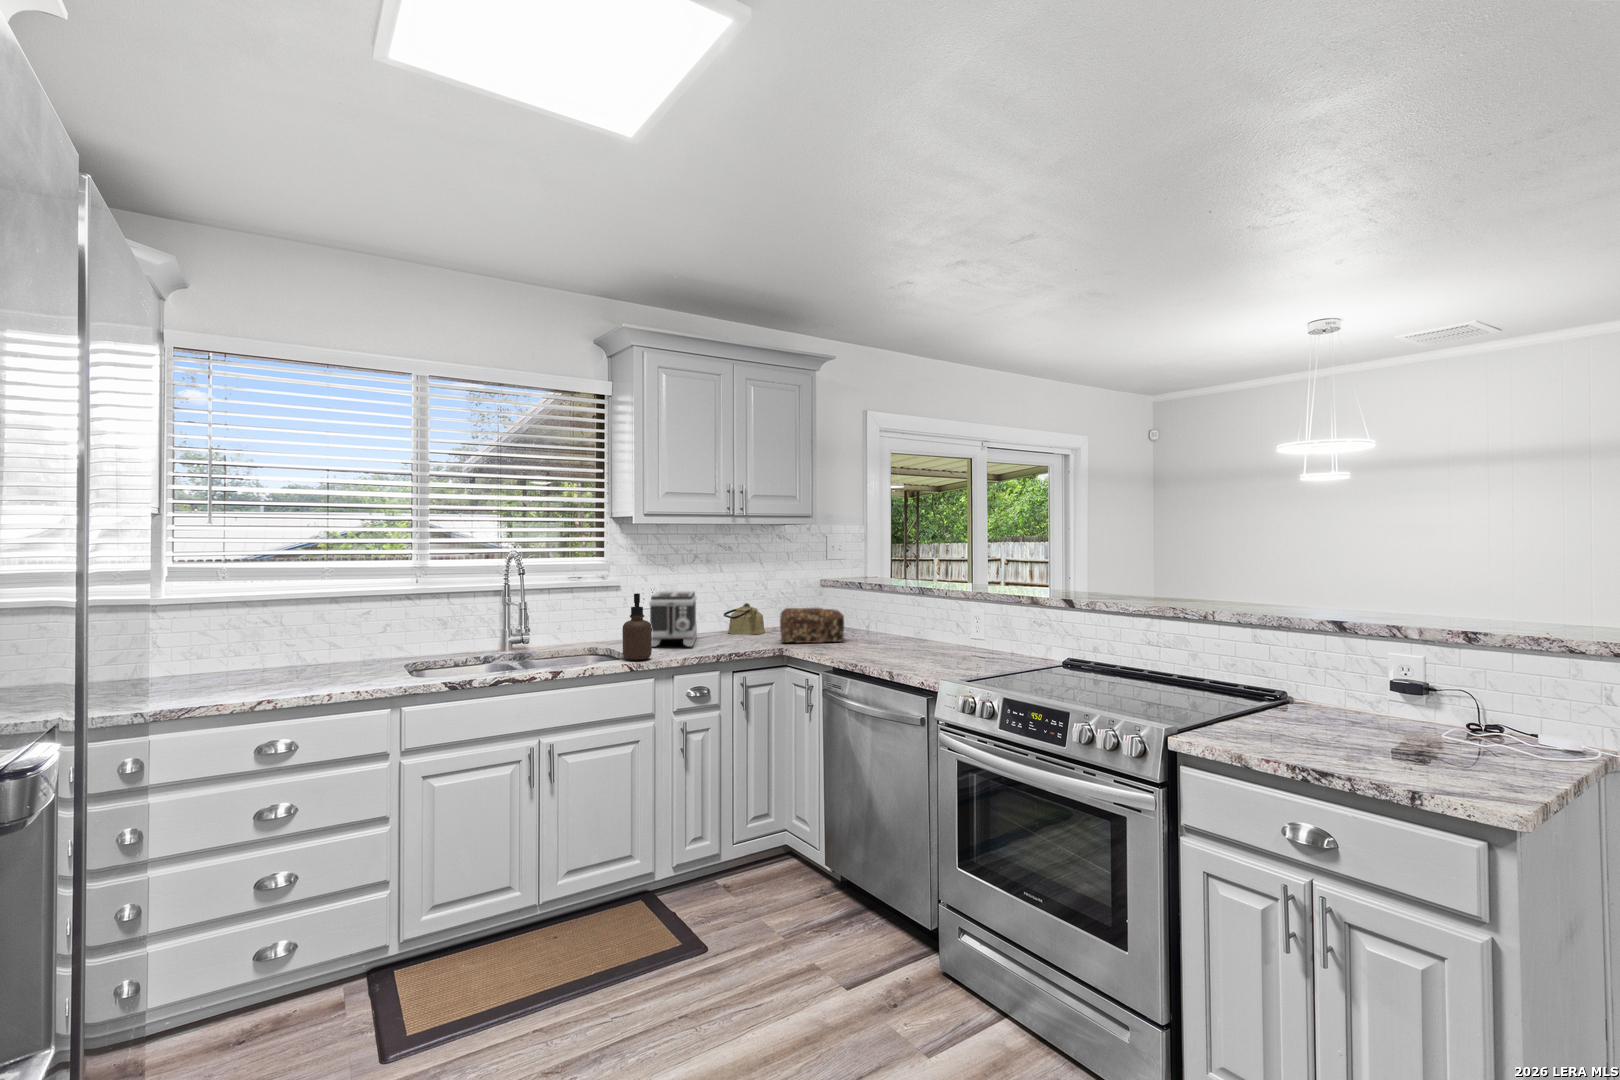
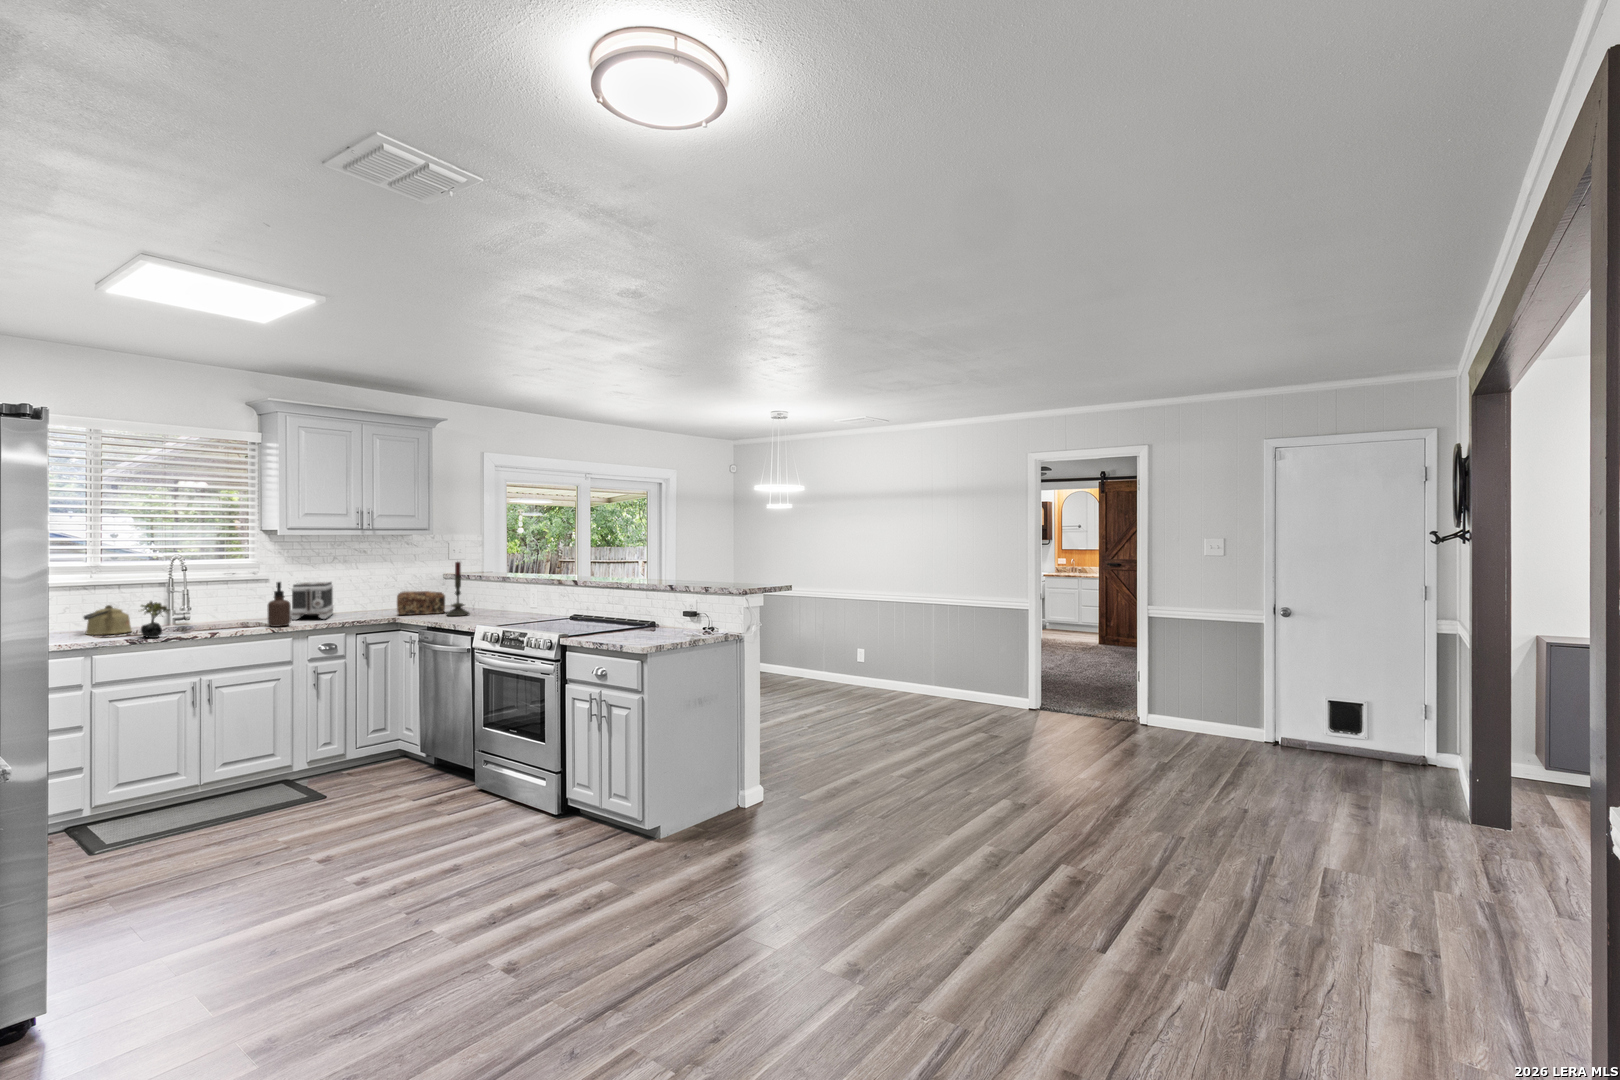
candle: none [852,563,885,650] -> present [446,562,470,616]
kettle: present [724,603,765,635] -> present [83,605,132,635]
succulent plant: none [460,622,502,680] -> present [141,601,170,638]

